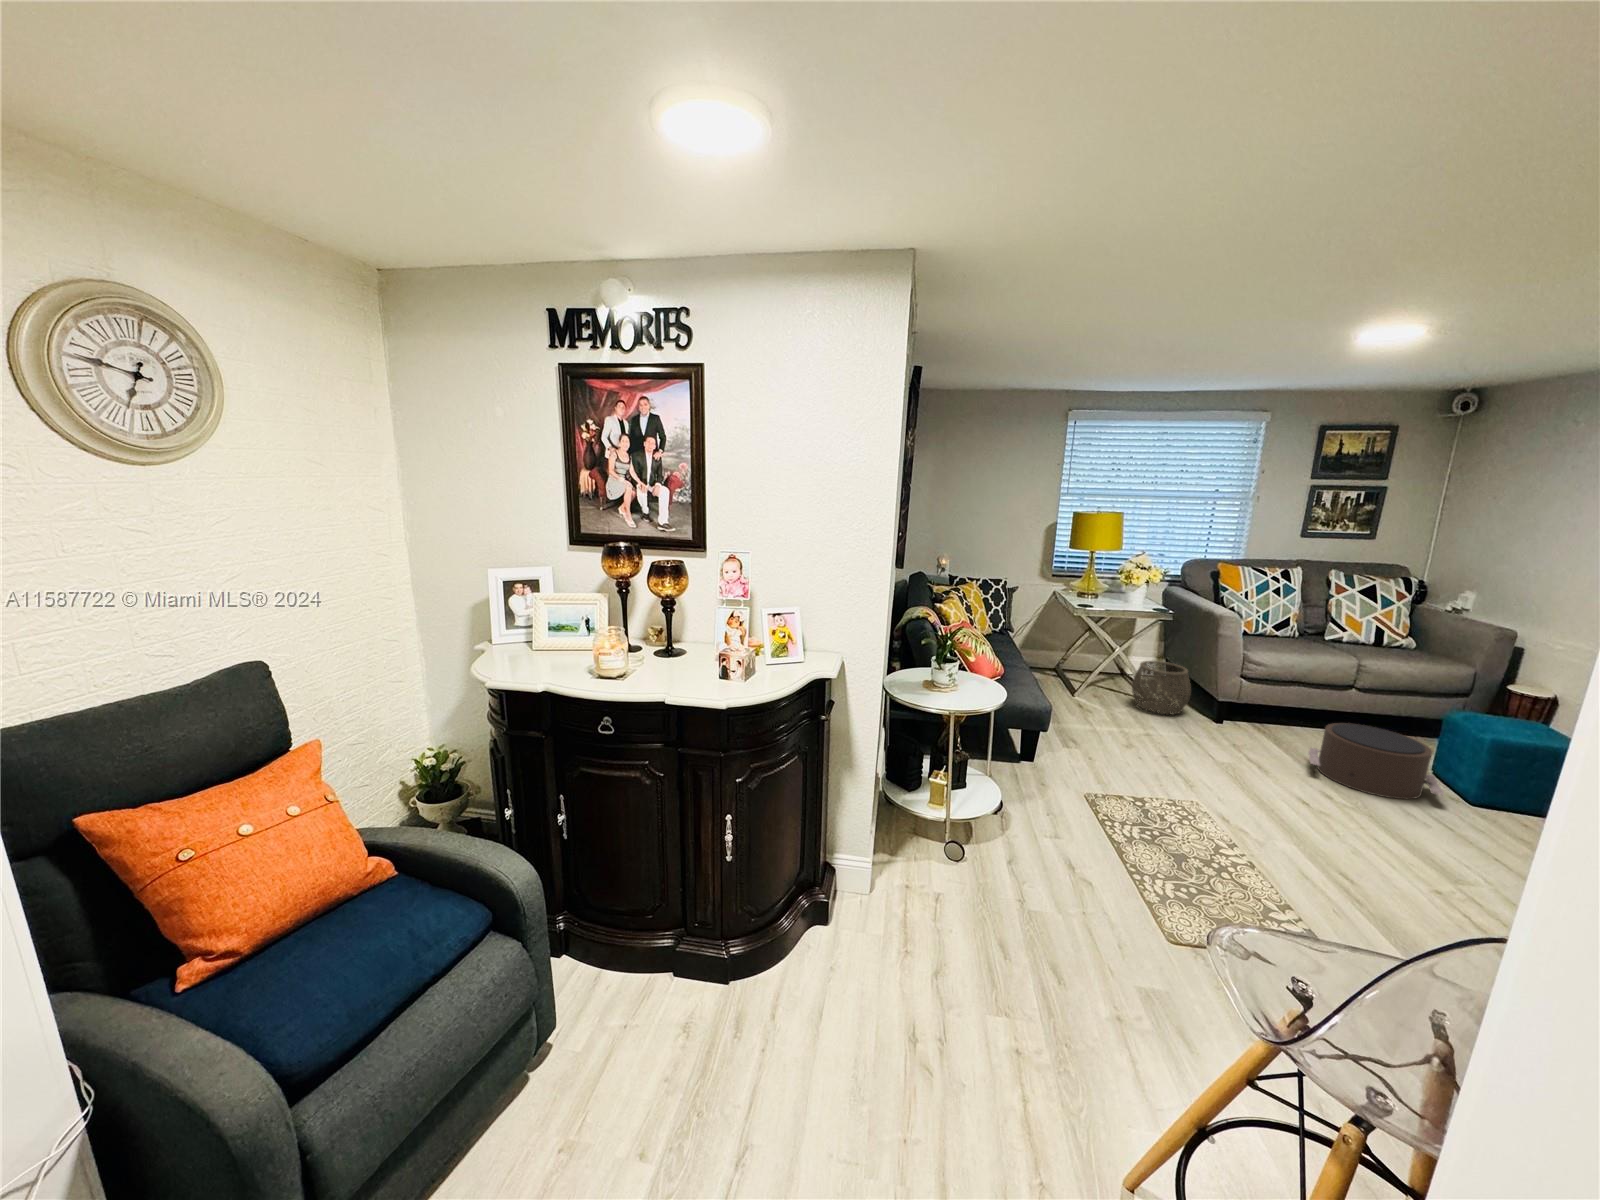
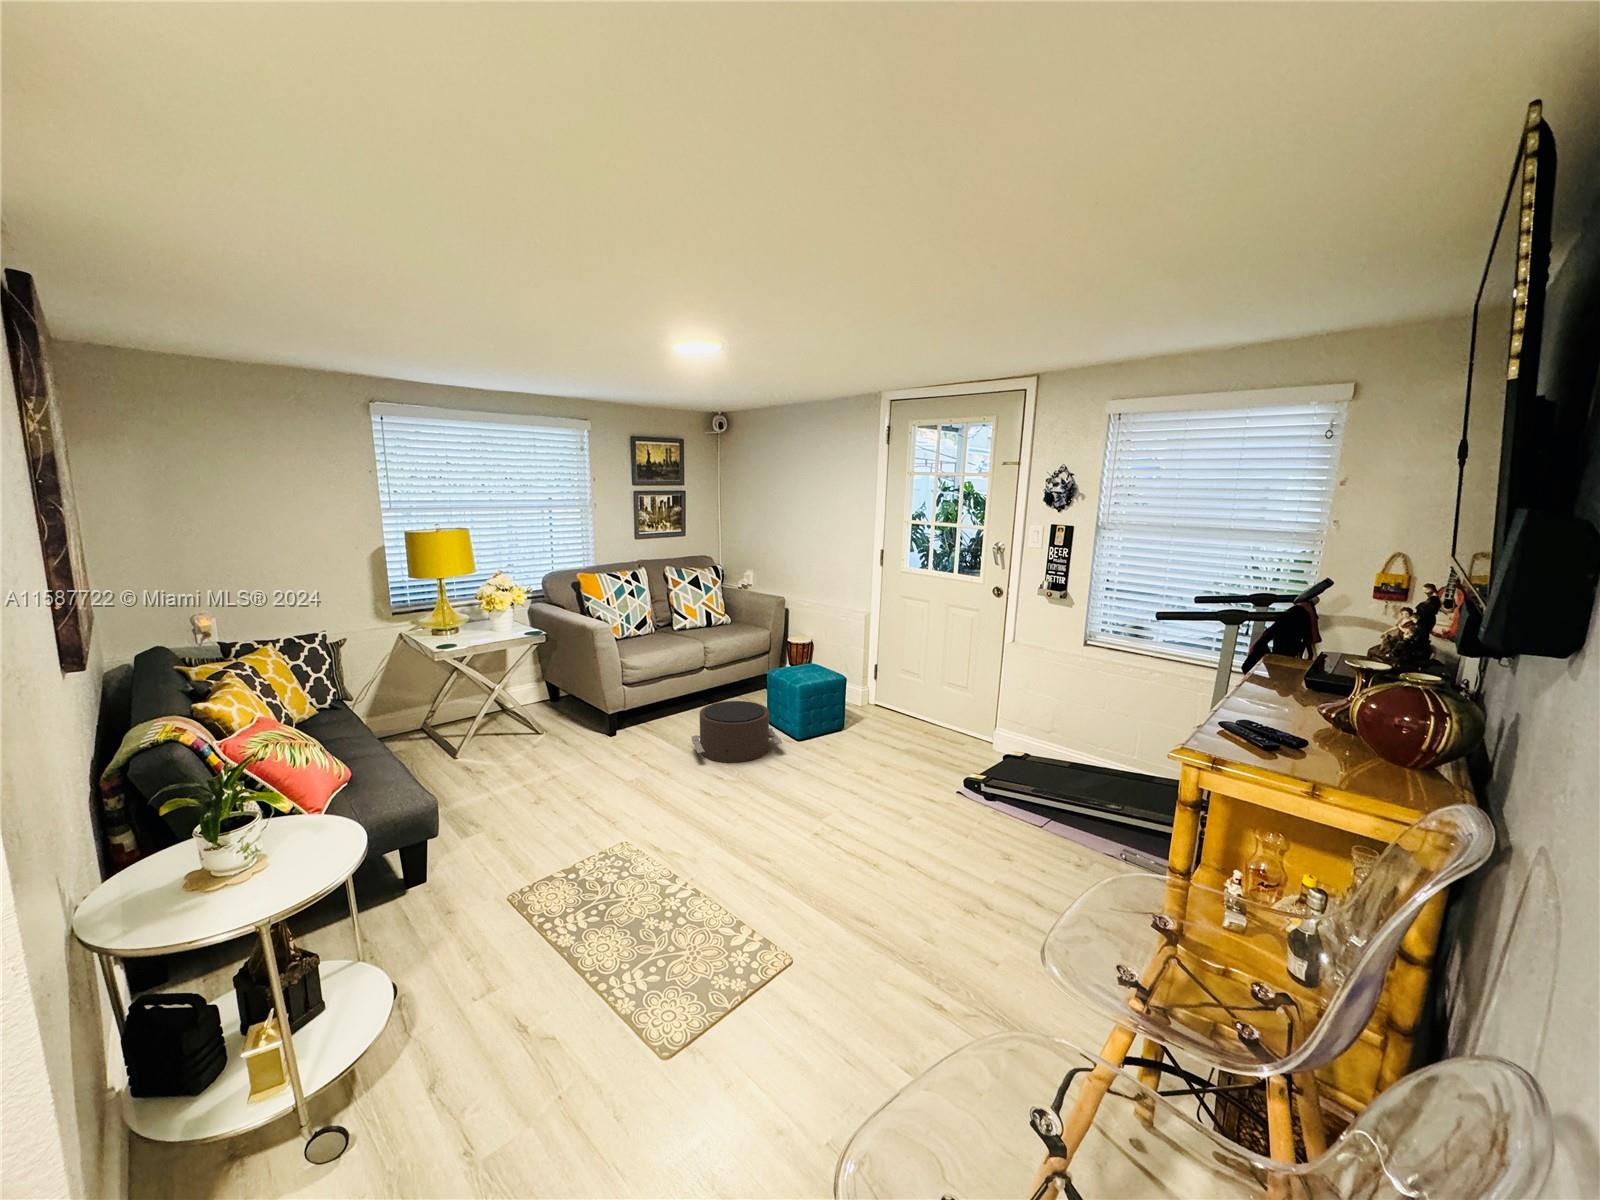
woven basket: present [1132,661,1191,715] -> none [521,688,583,750]

